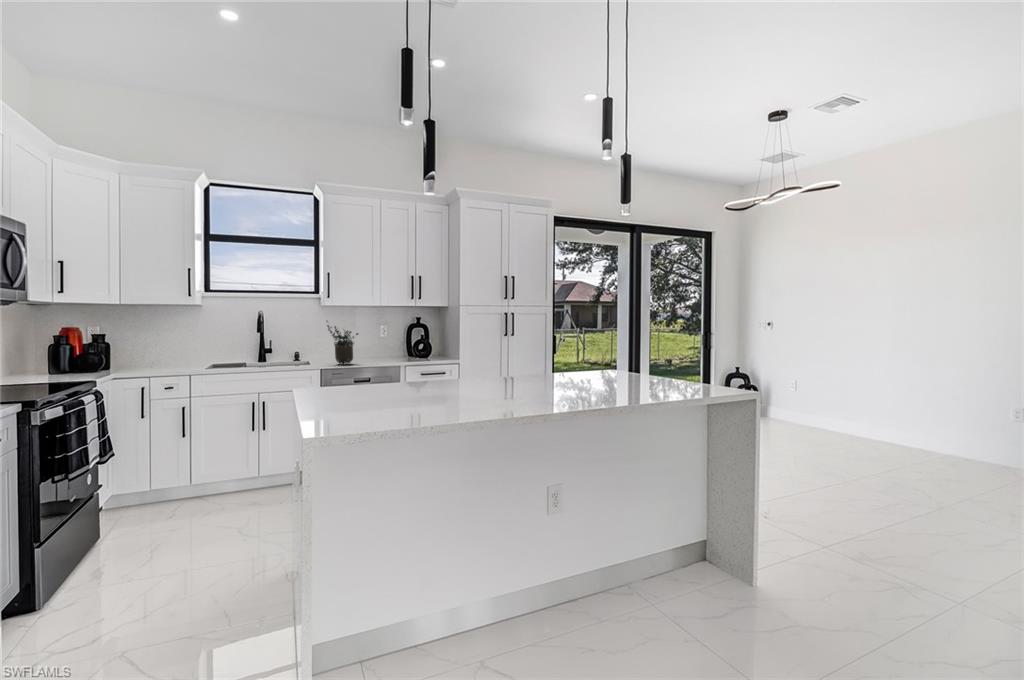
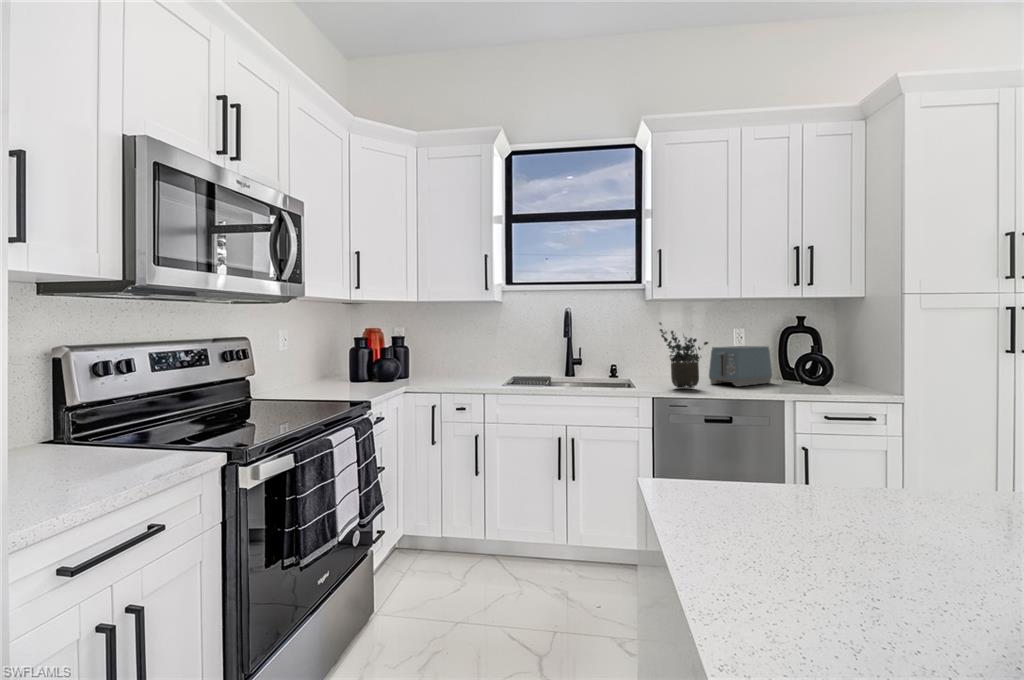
toaster: none [361,336,401,361] -> present [709,346,772,386]

